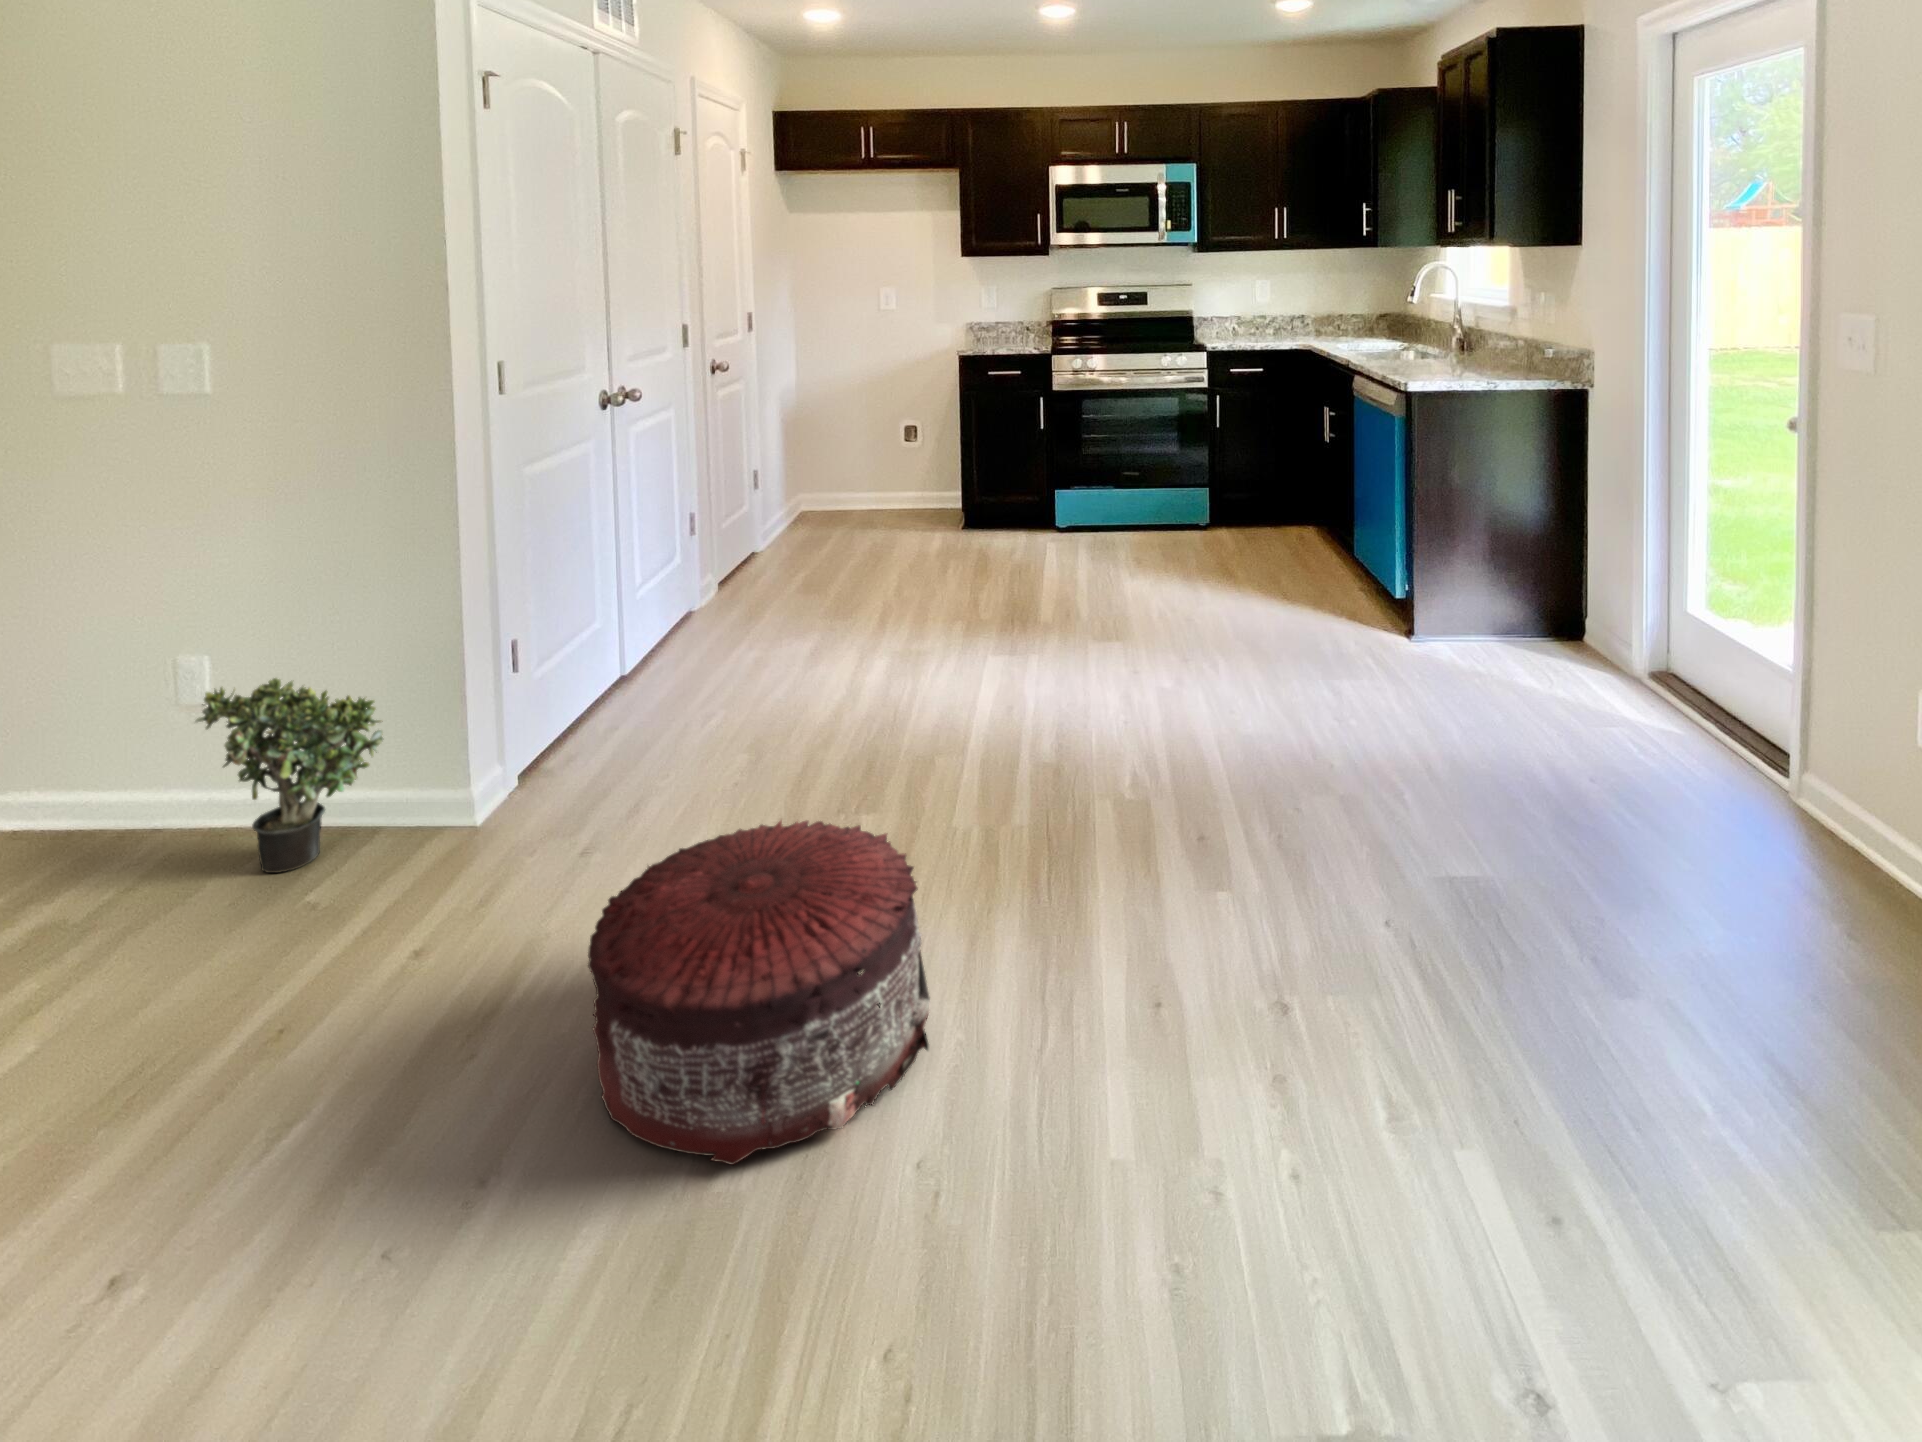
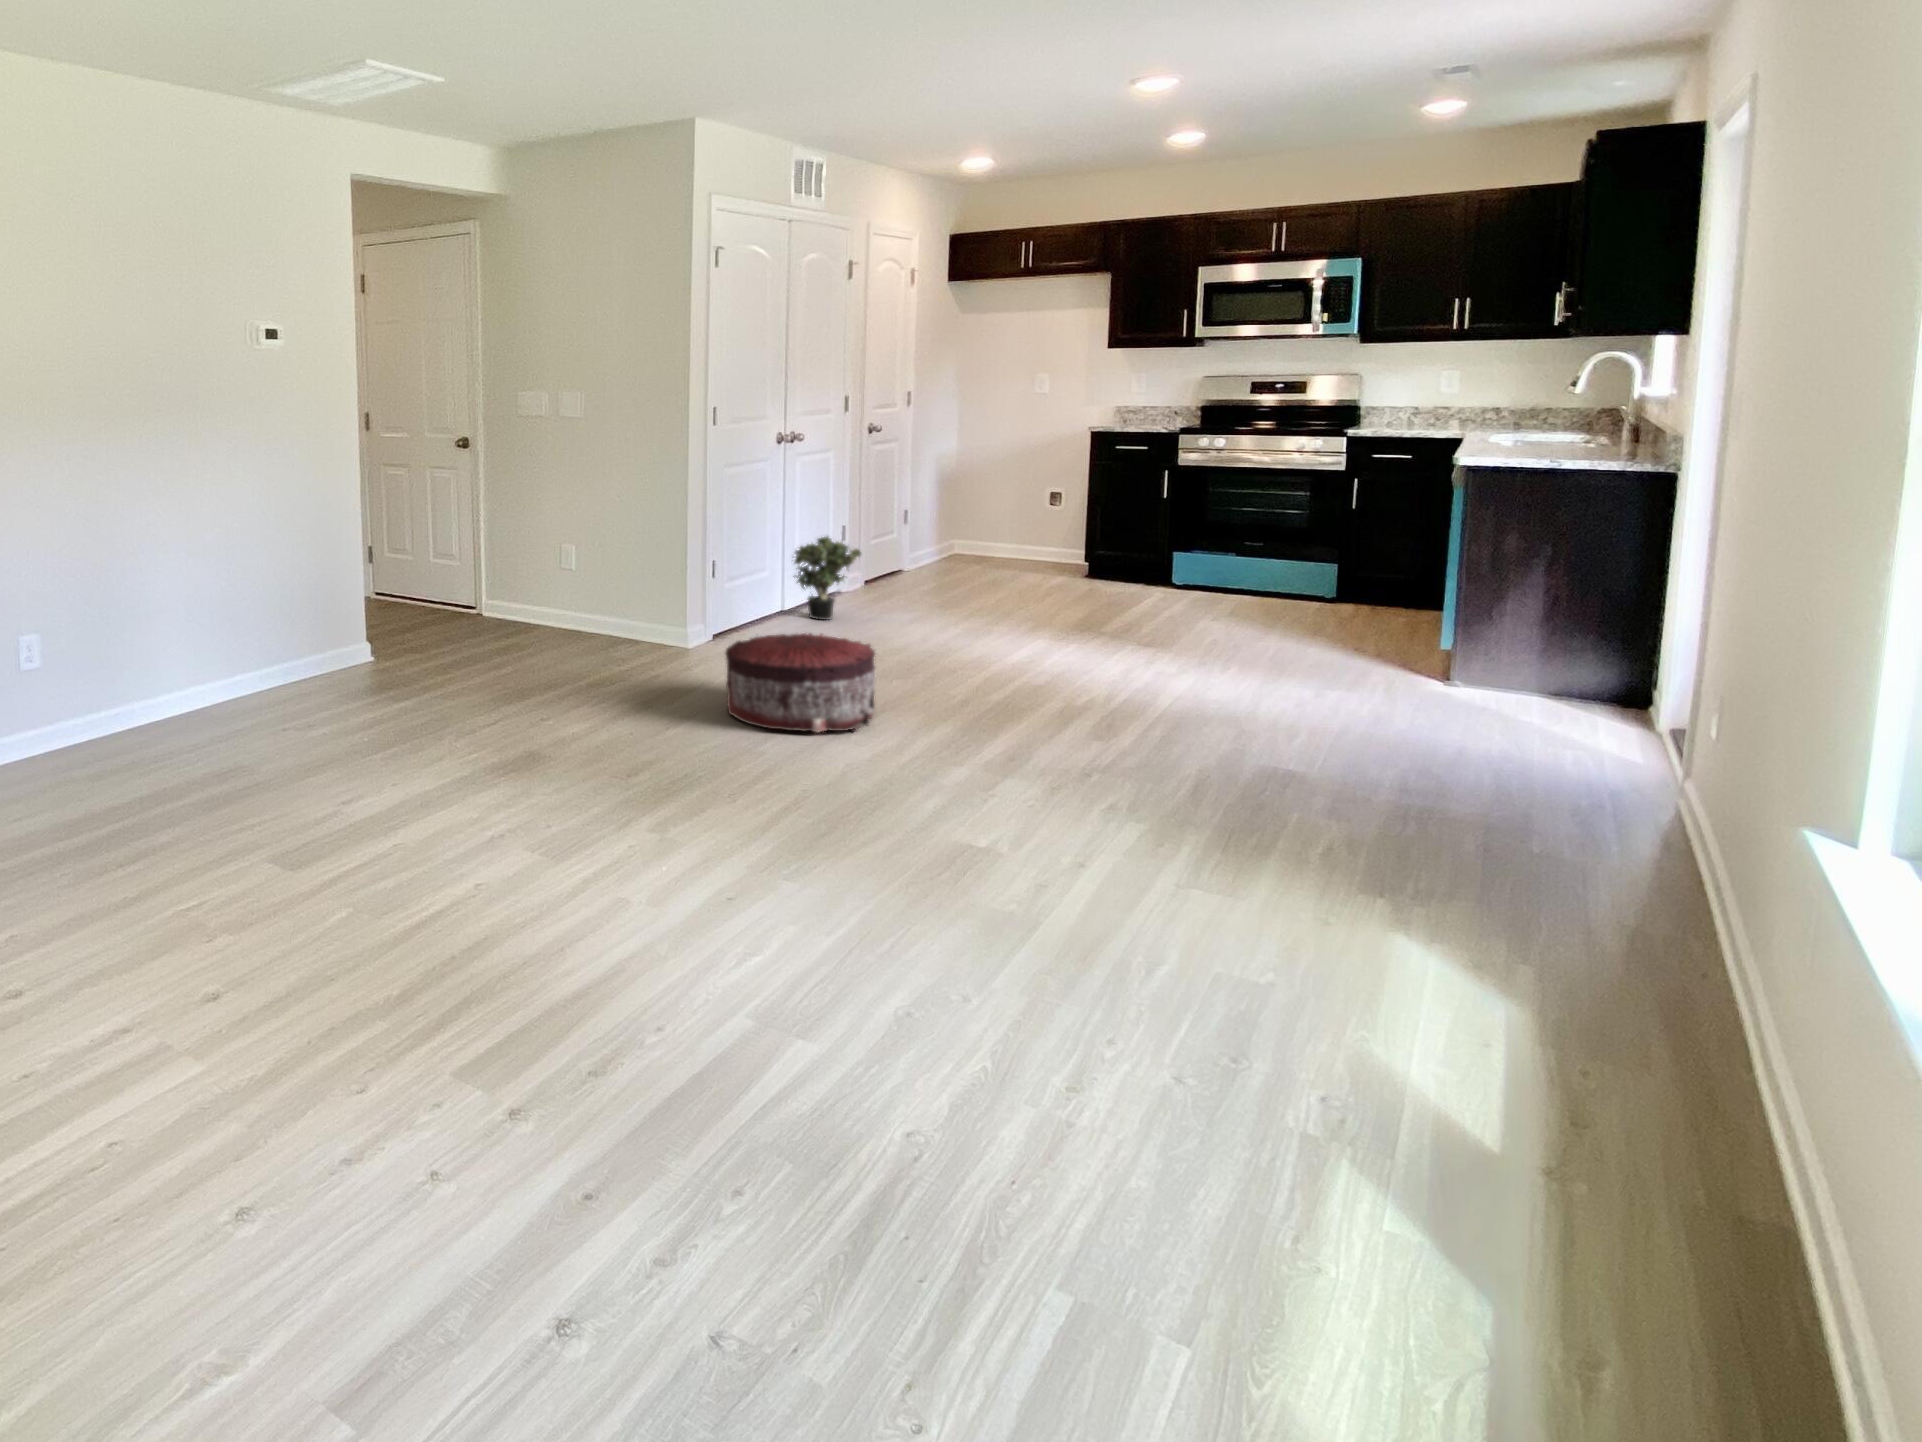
potted plant: present [195,678,383,873] -> present [793,536,861,620]

